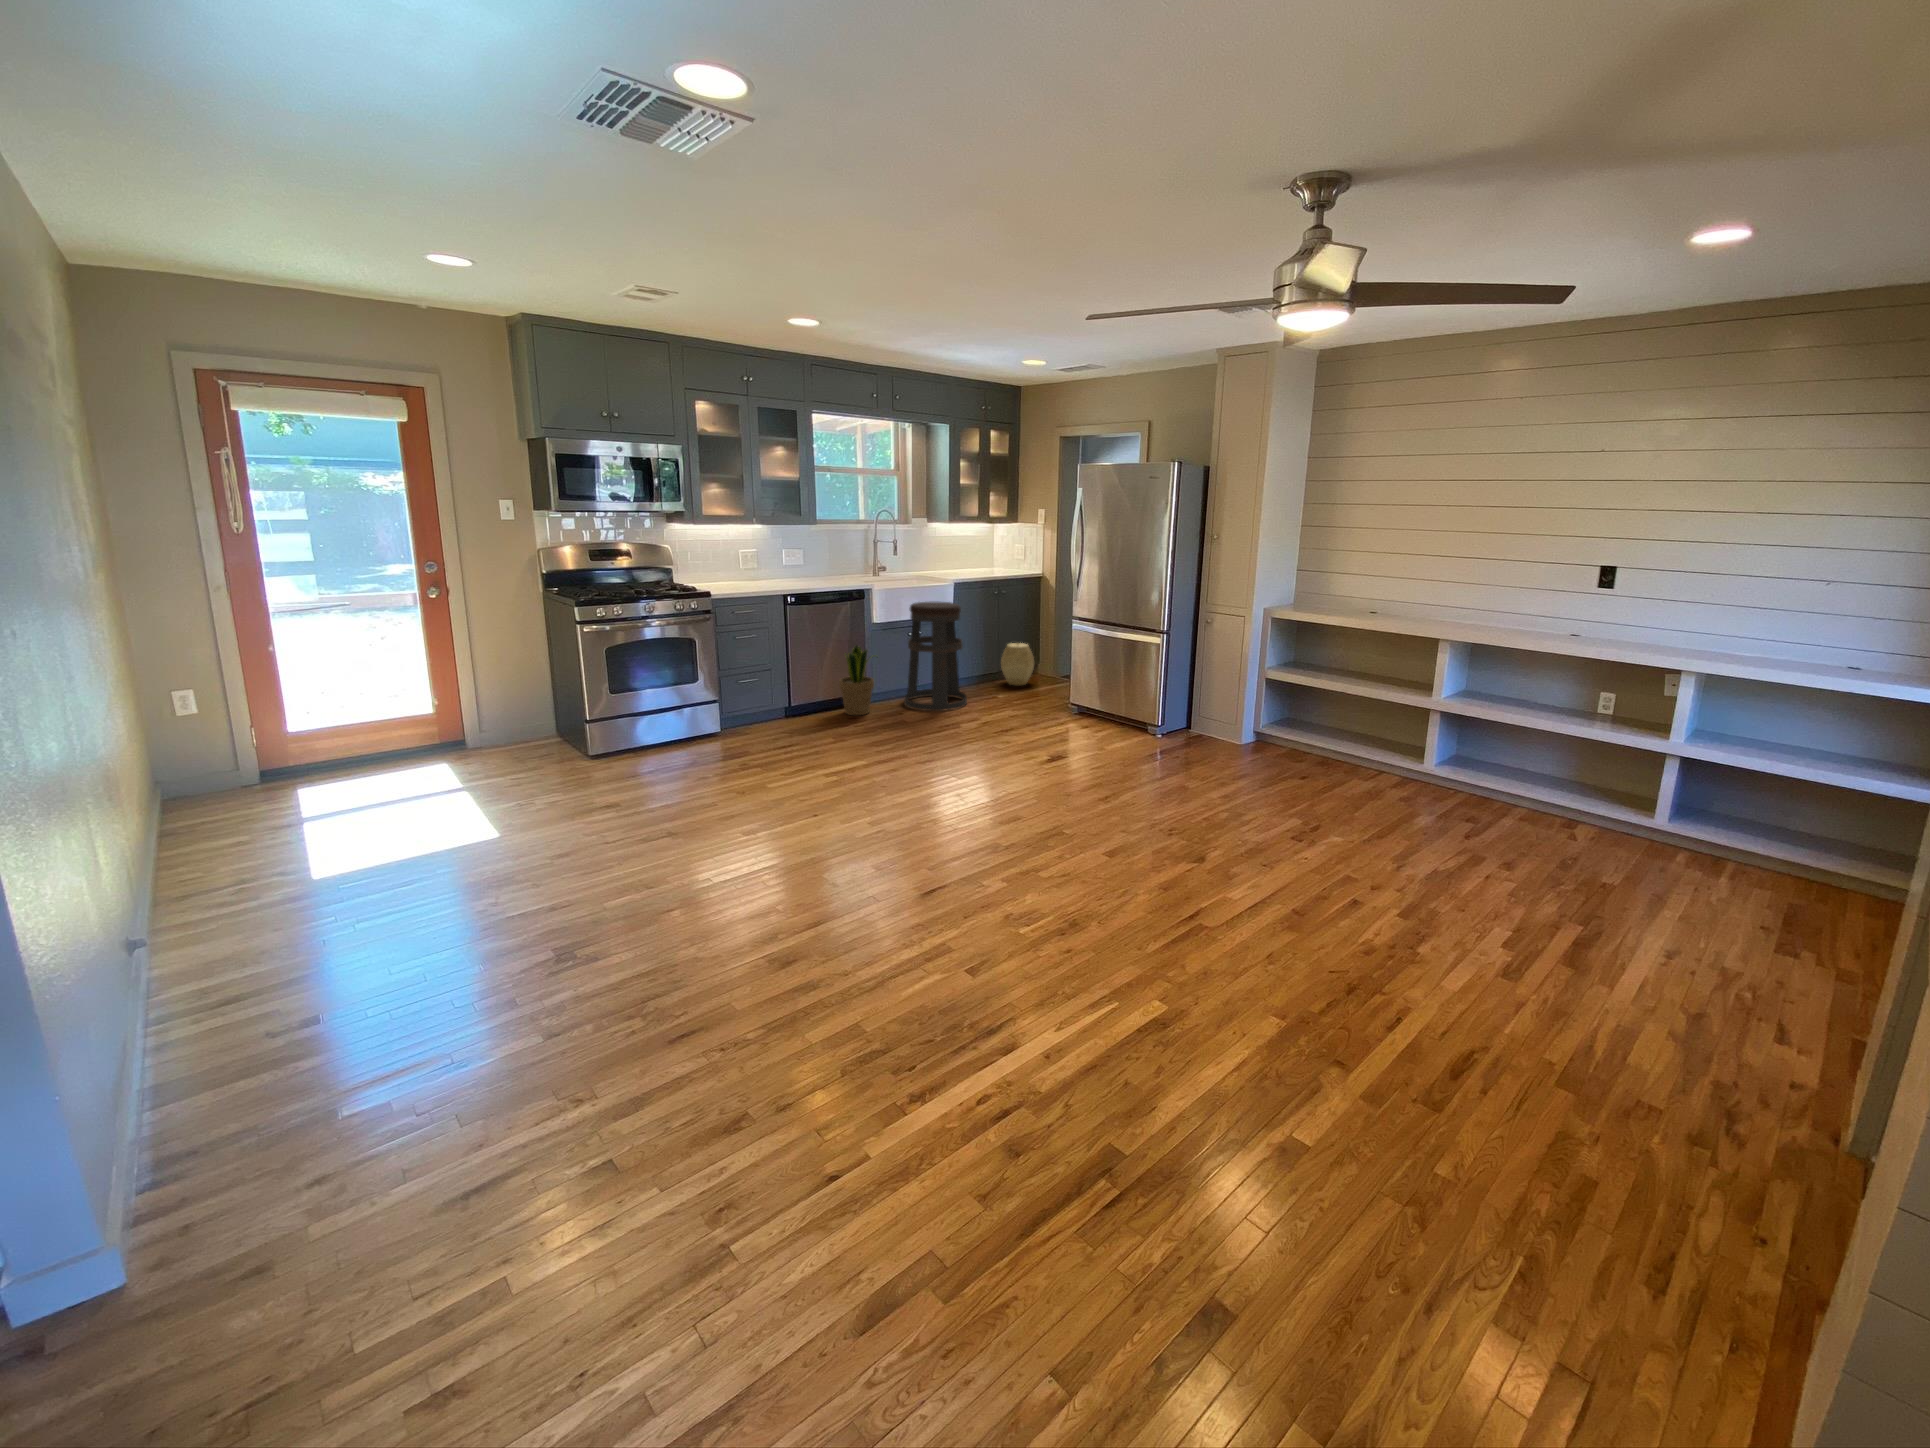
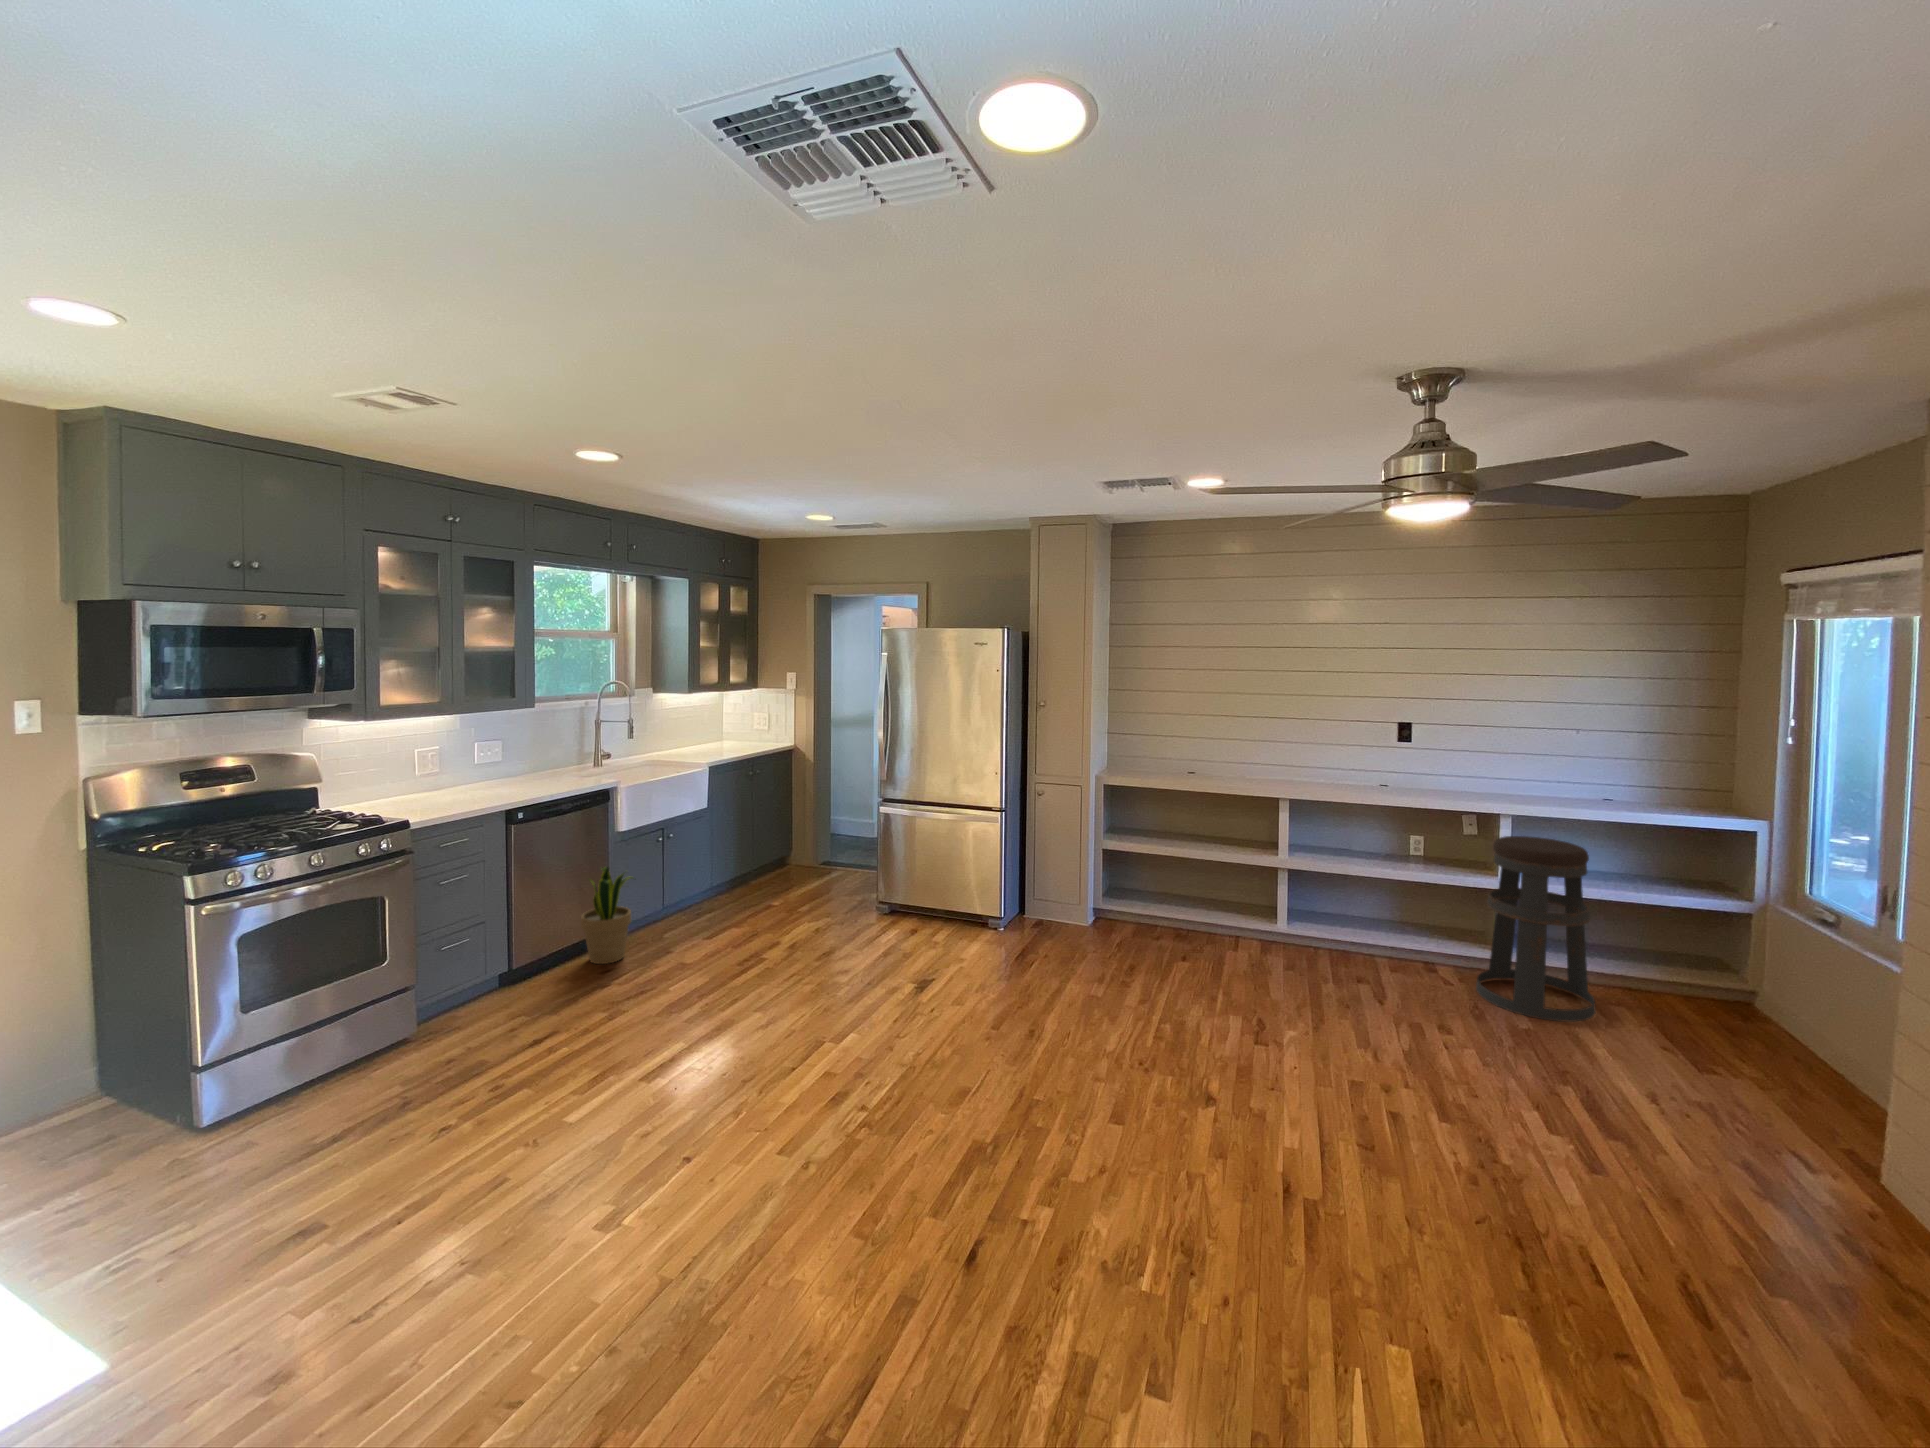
bar stool: present [904,602,967,711] -> present [1476,836,1596,1022]
woven basket: present [1001,643,1034,685] -> none [760,832,801,885]

